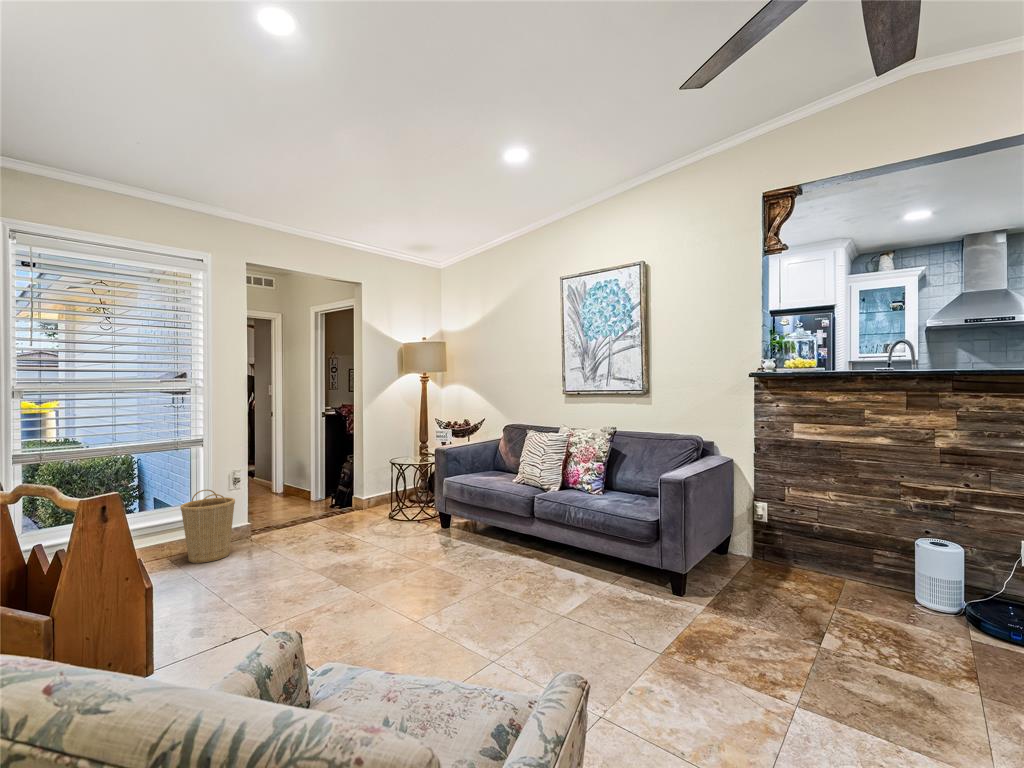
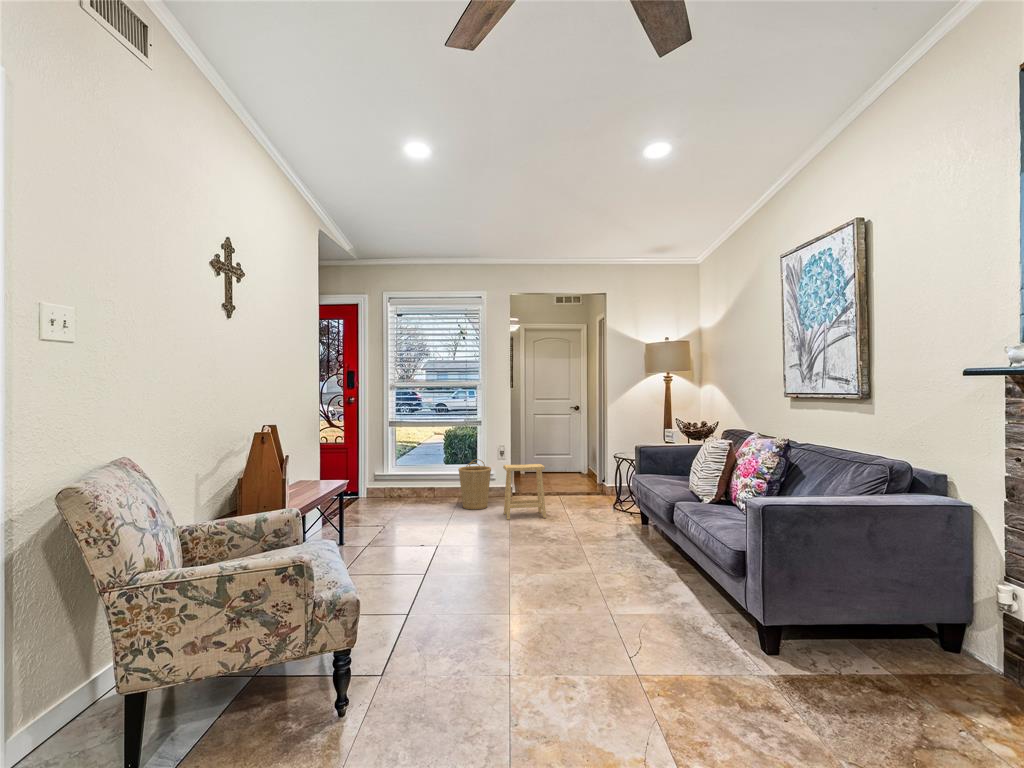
footstool: none [268,482,332,560] -> present [503,464,546,520]

